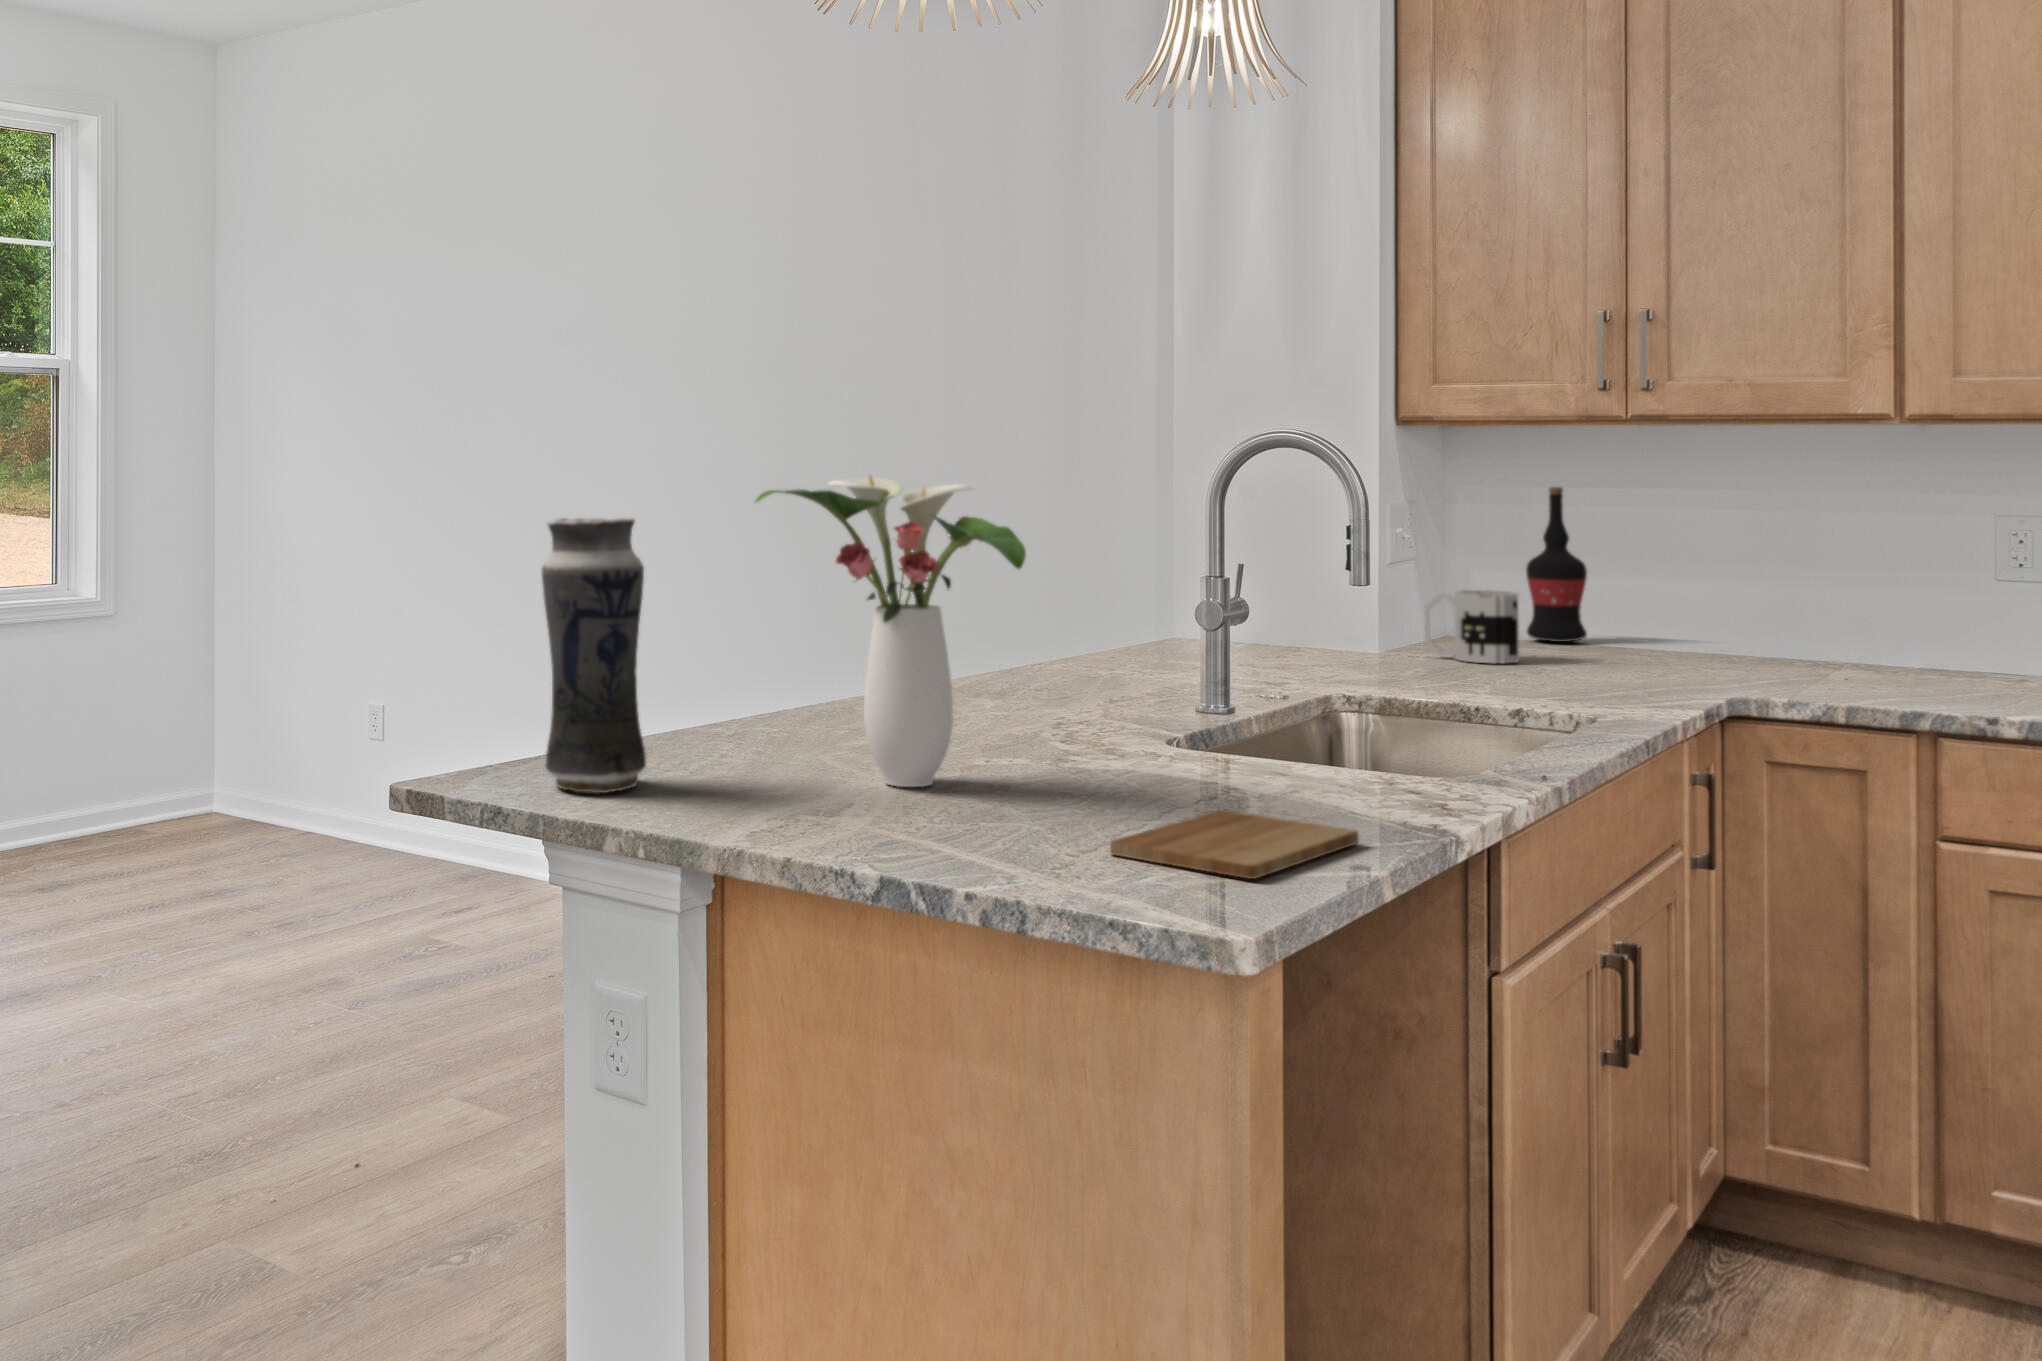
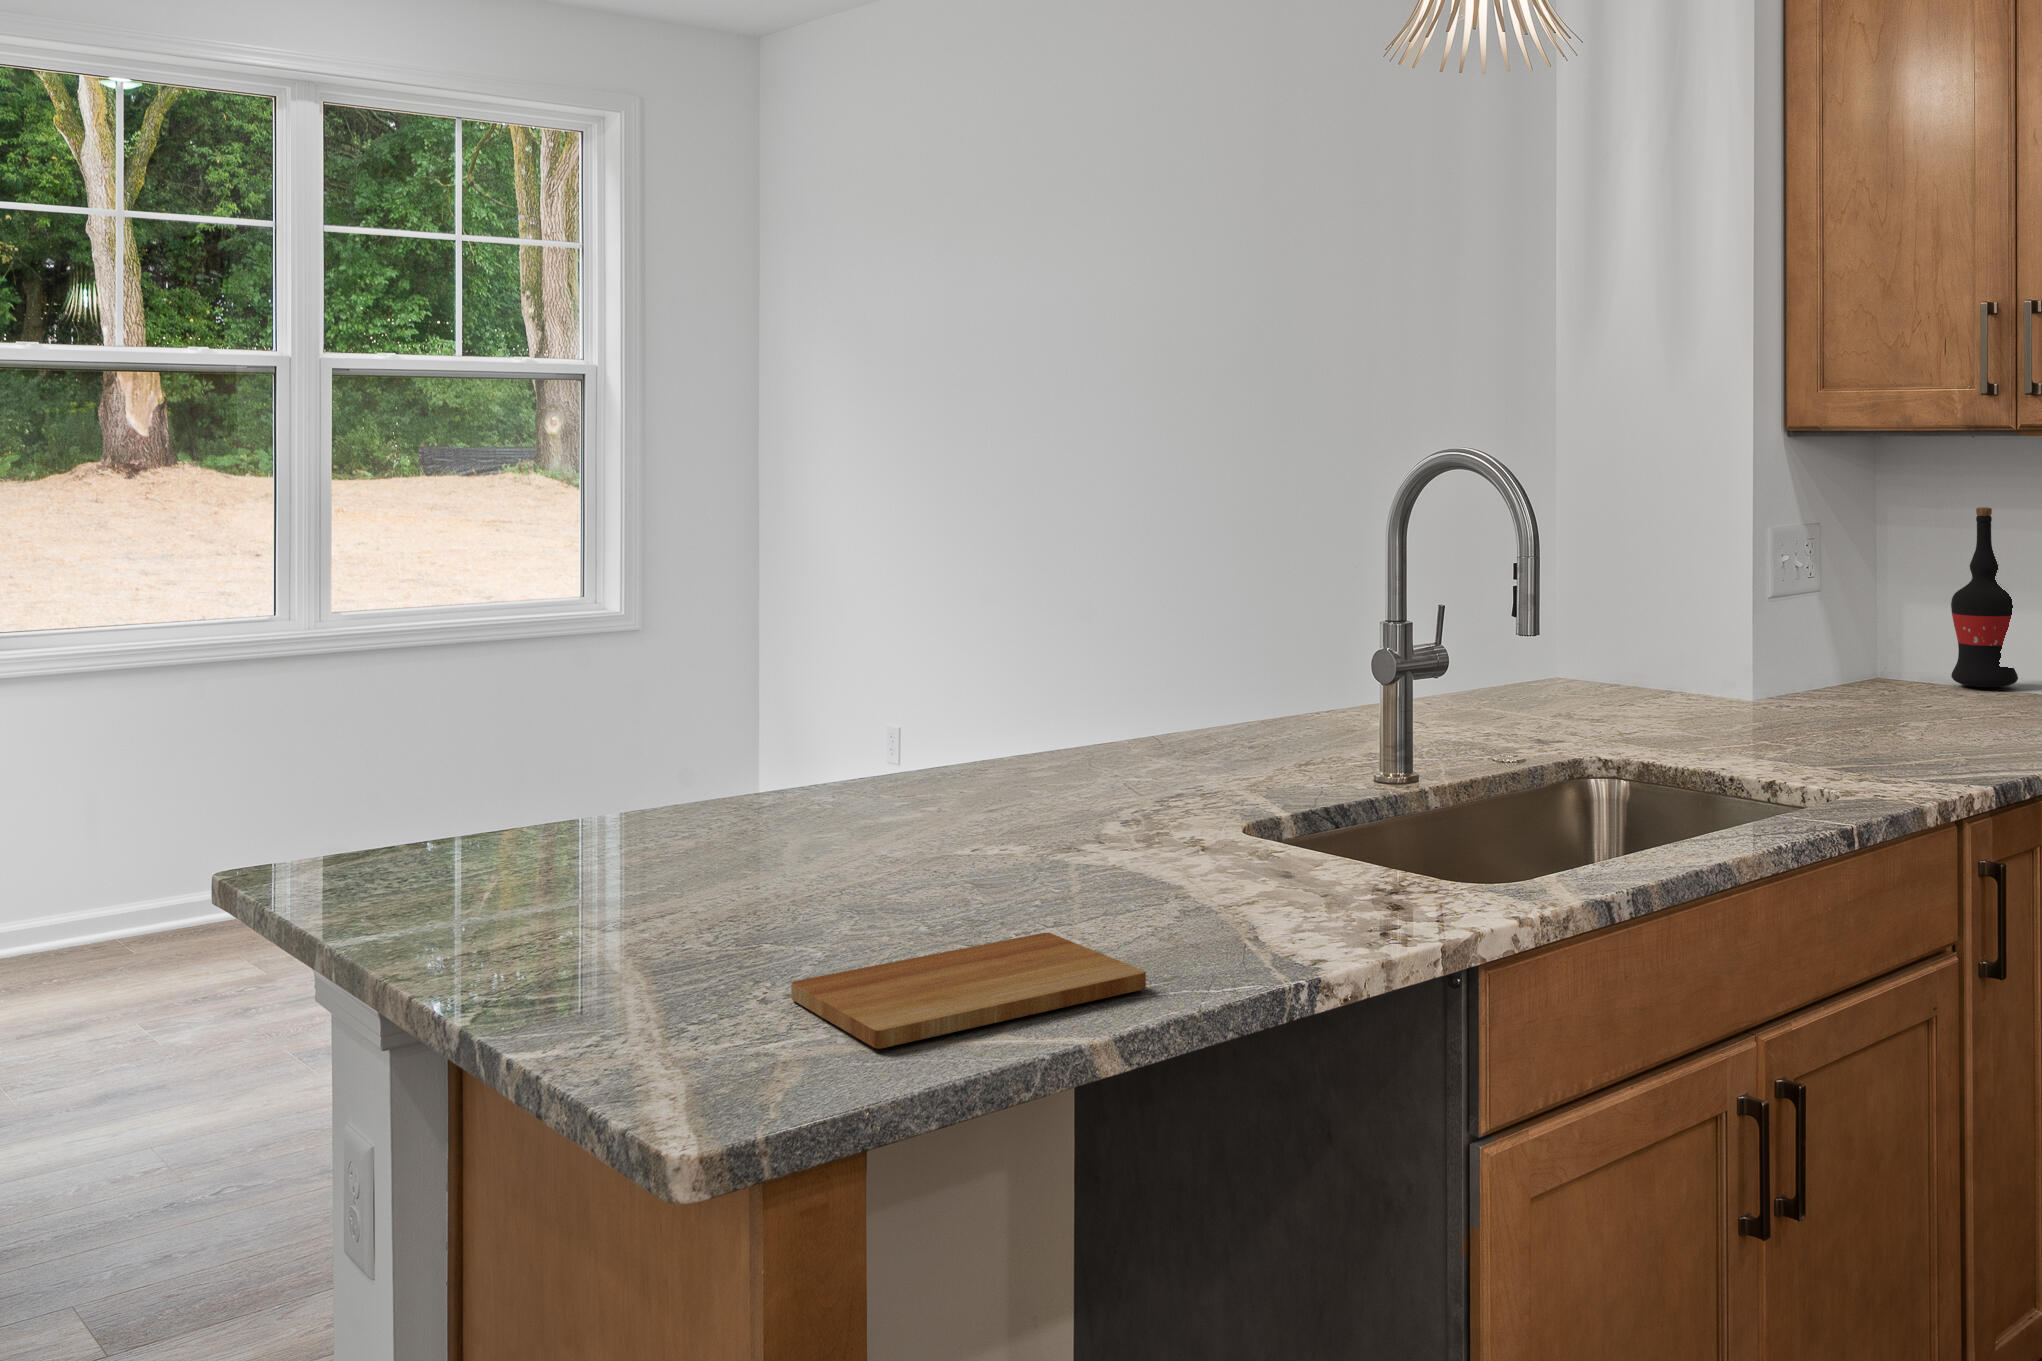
flower arrangement: present [756,476,1026,787] -> none [566,499,876,884]
vase: present [542,518,646,793] -> none [338,550,478,885]
mug: present [1425,590,1519,663] -> none [1786,628,1889,716]

